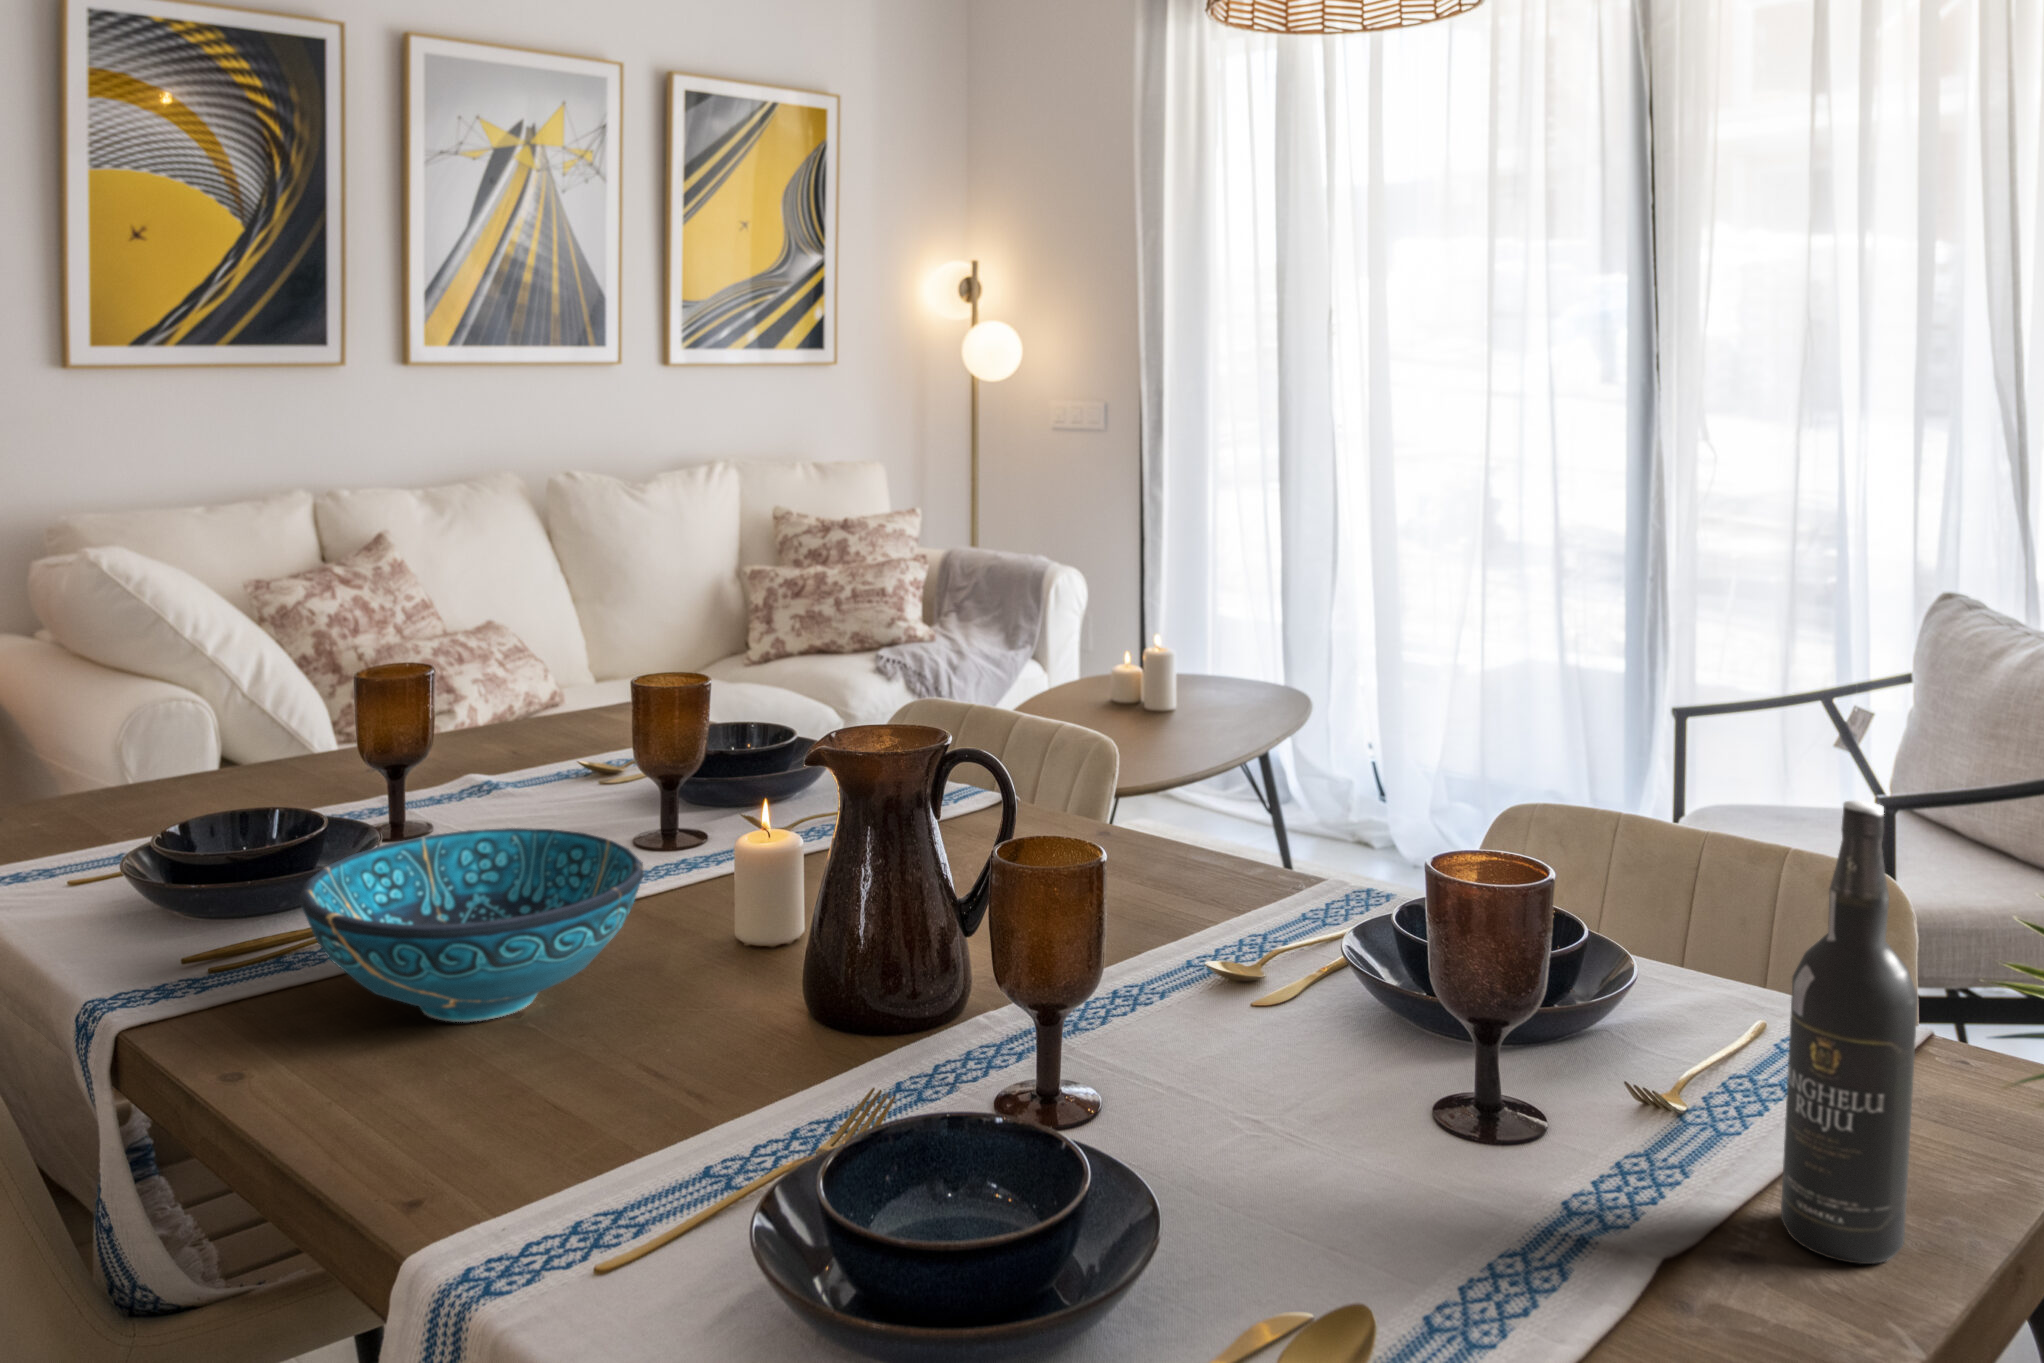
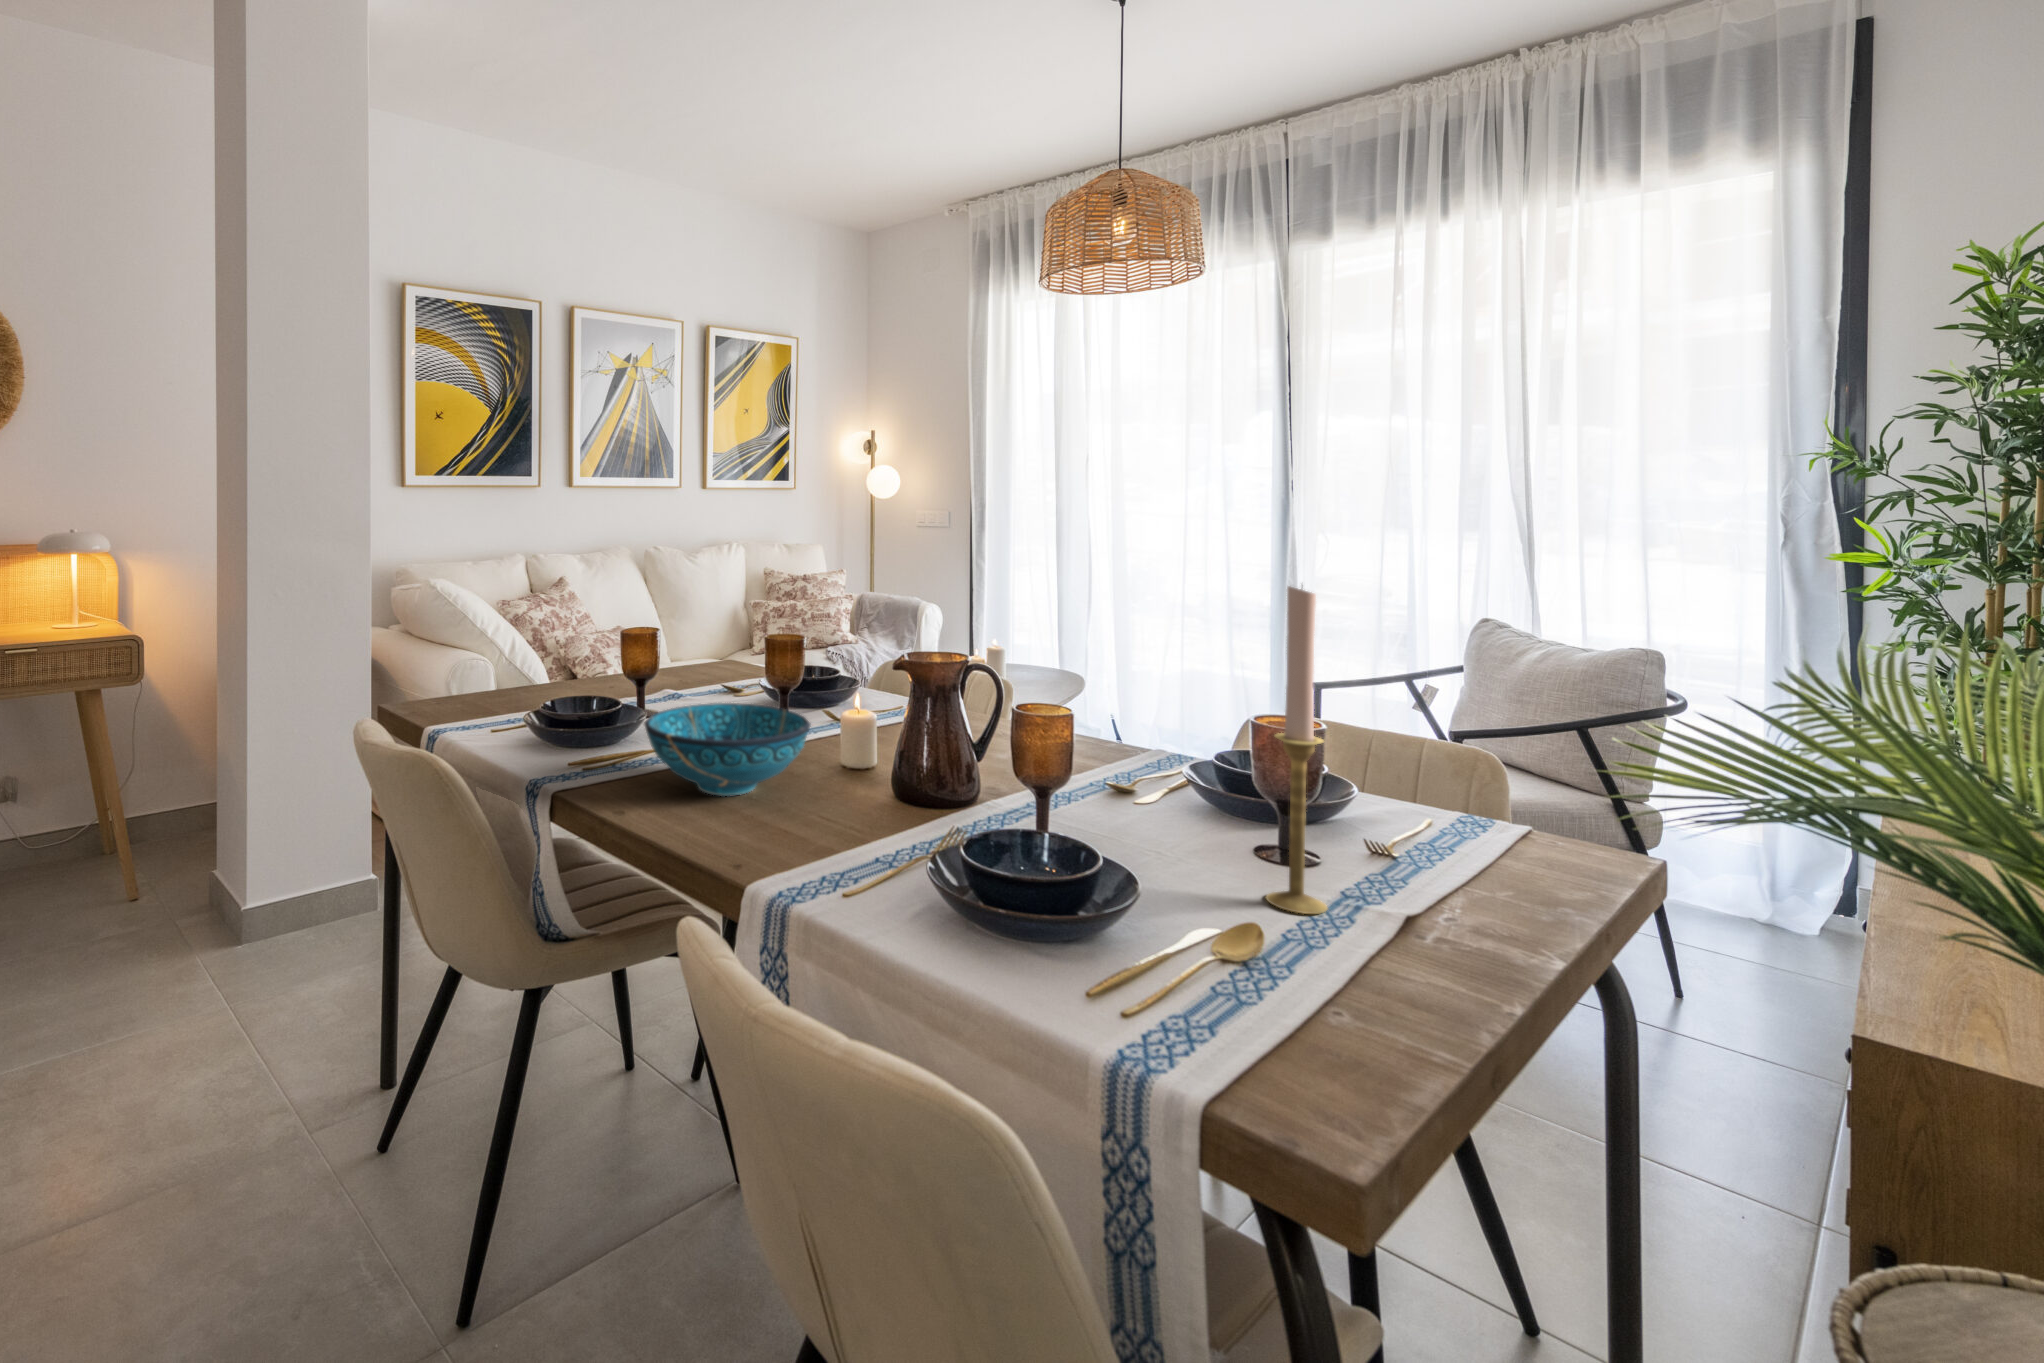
candlestick: none [1419,628,1528,1267] -> present [1266,586,1327,914]
wine bottle: present [1781,801,1918,1264] -> none [1464,676,1541,922]

